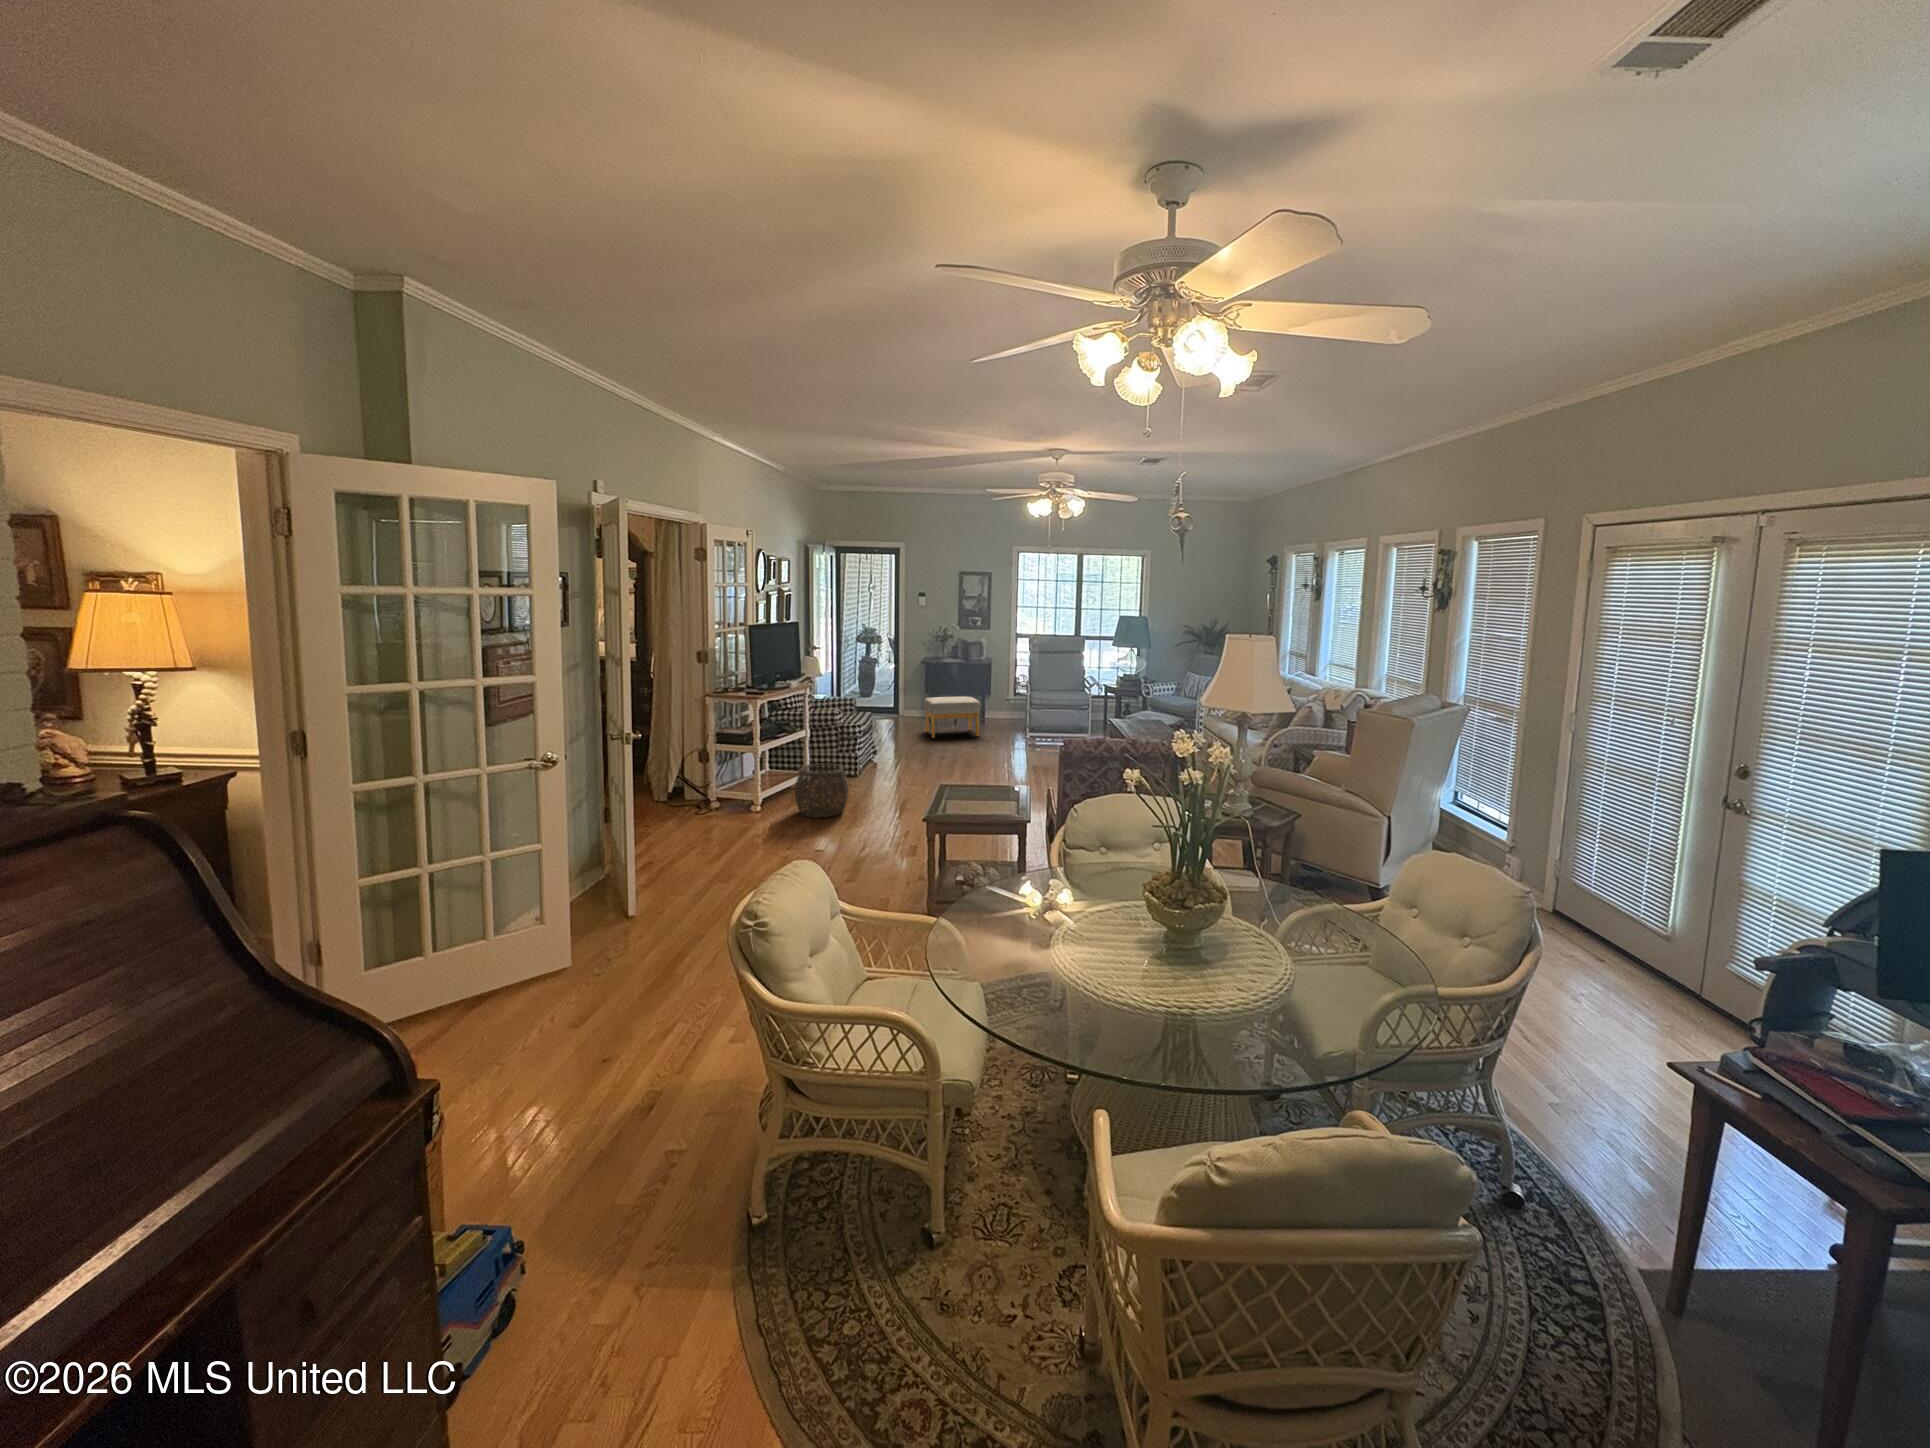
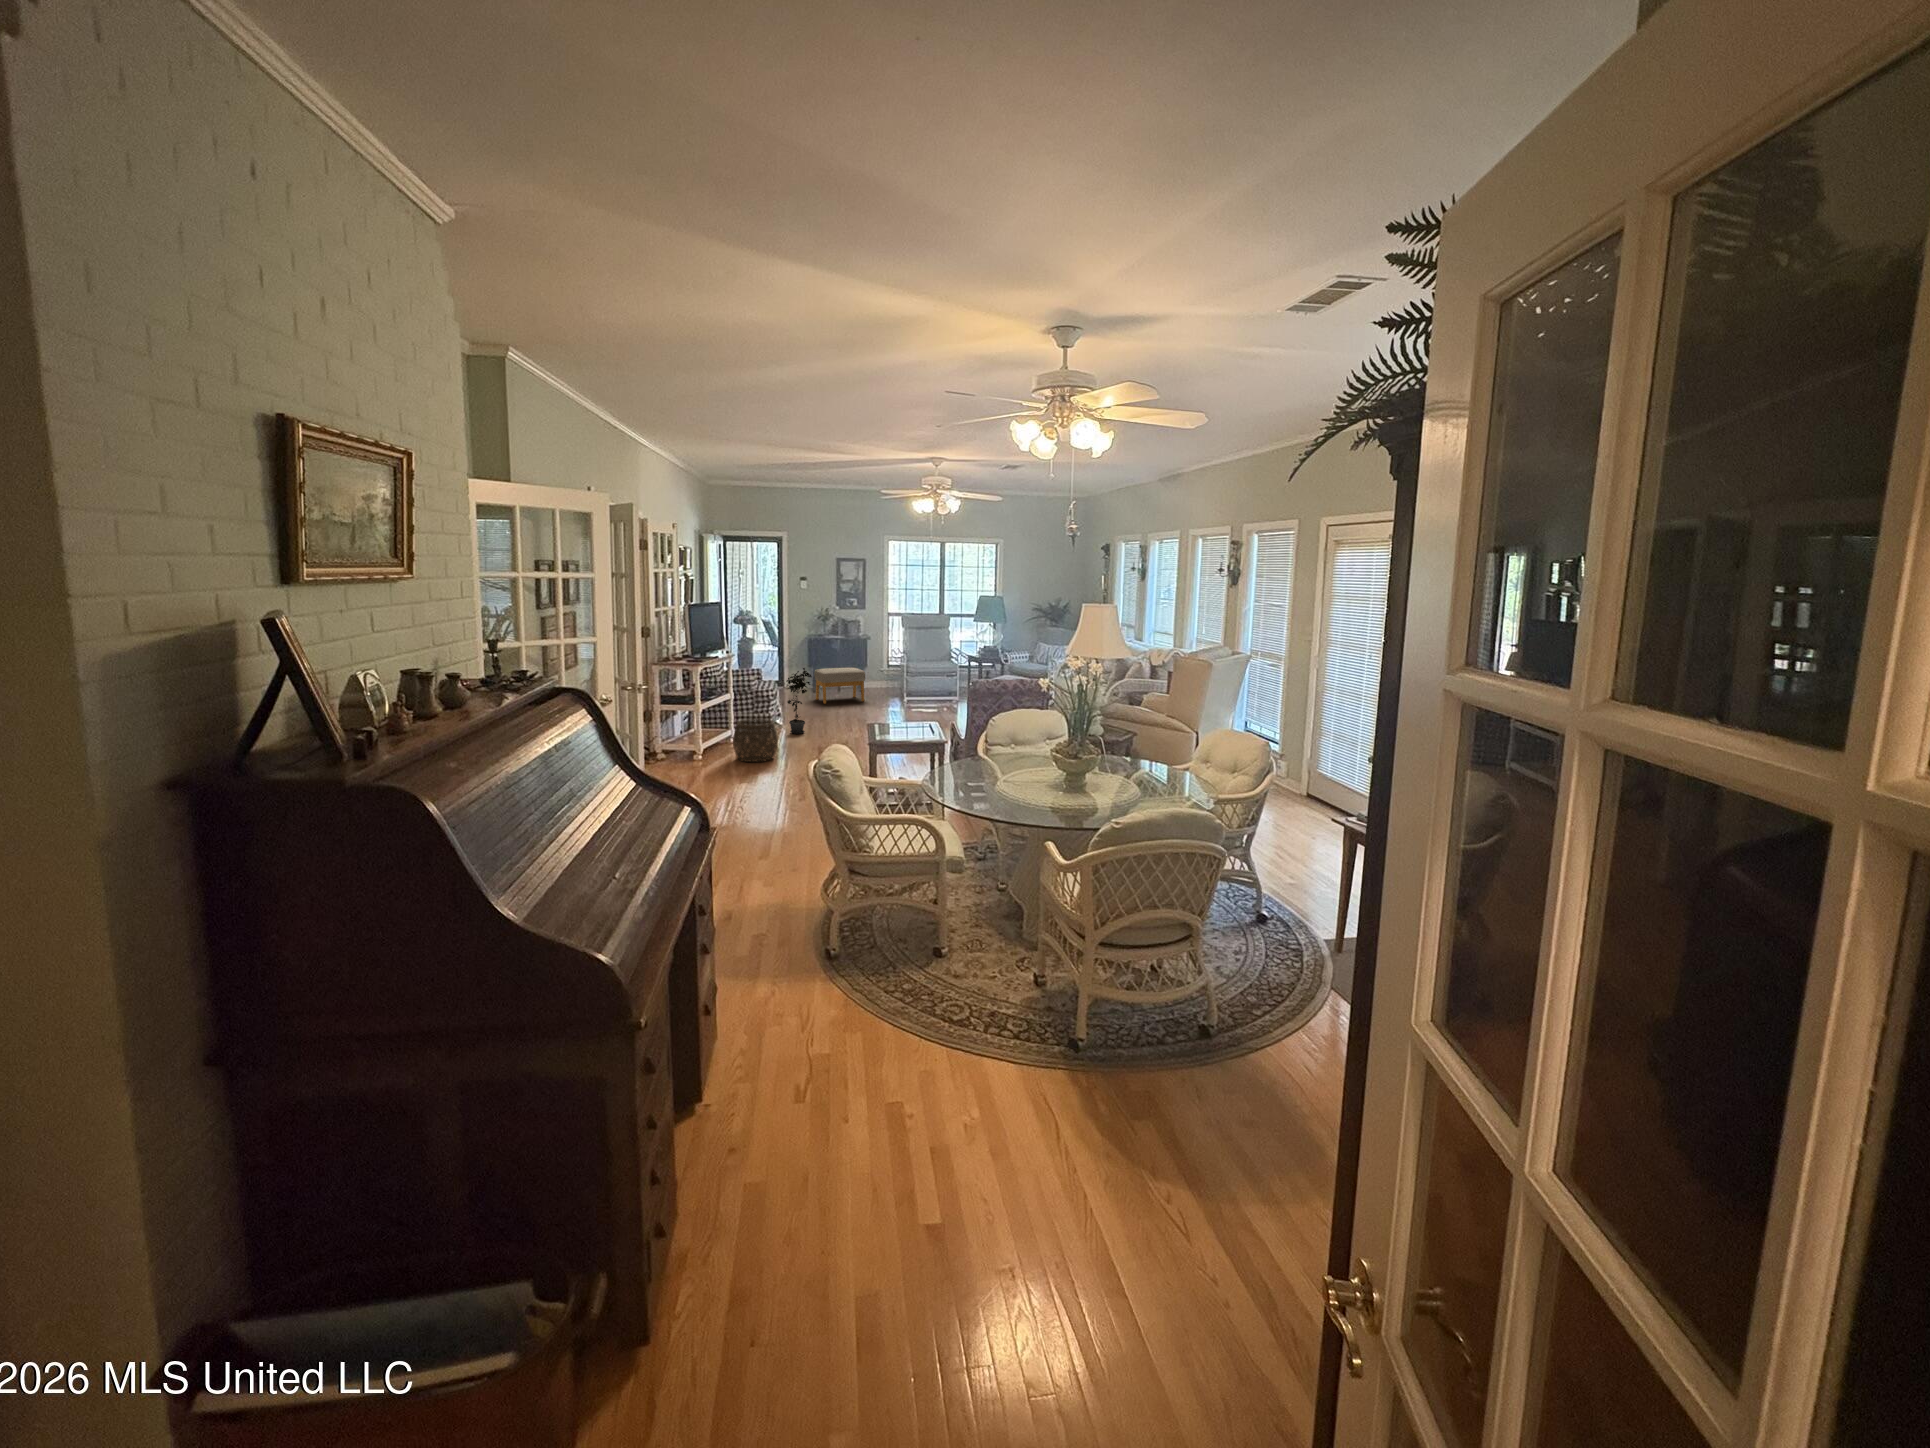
potted plant: none [870,701,904,779] -> present [786,668,812,734]

